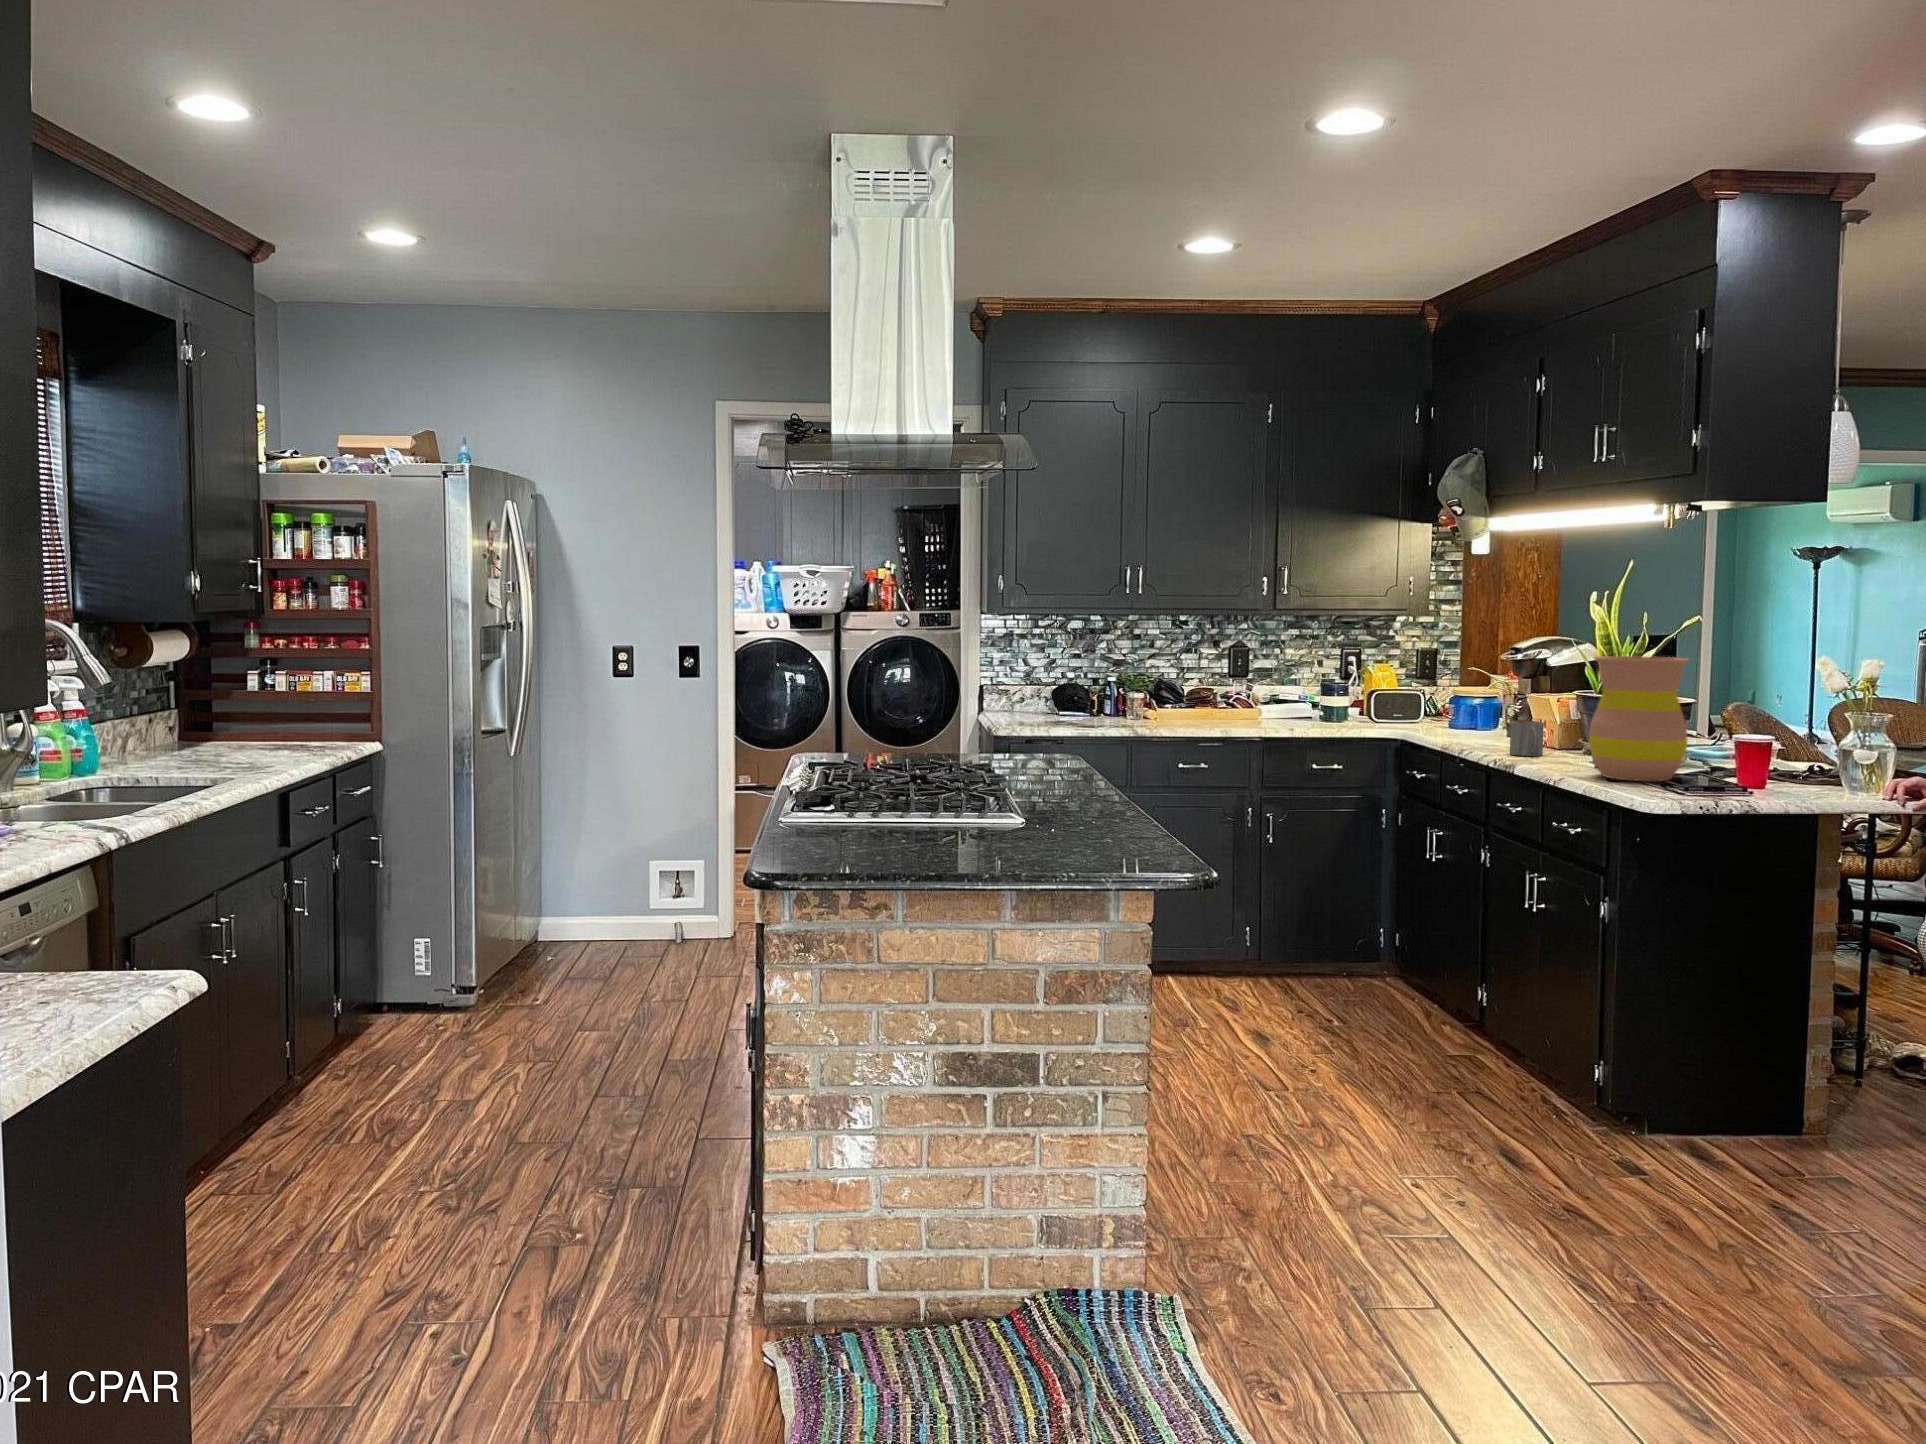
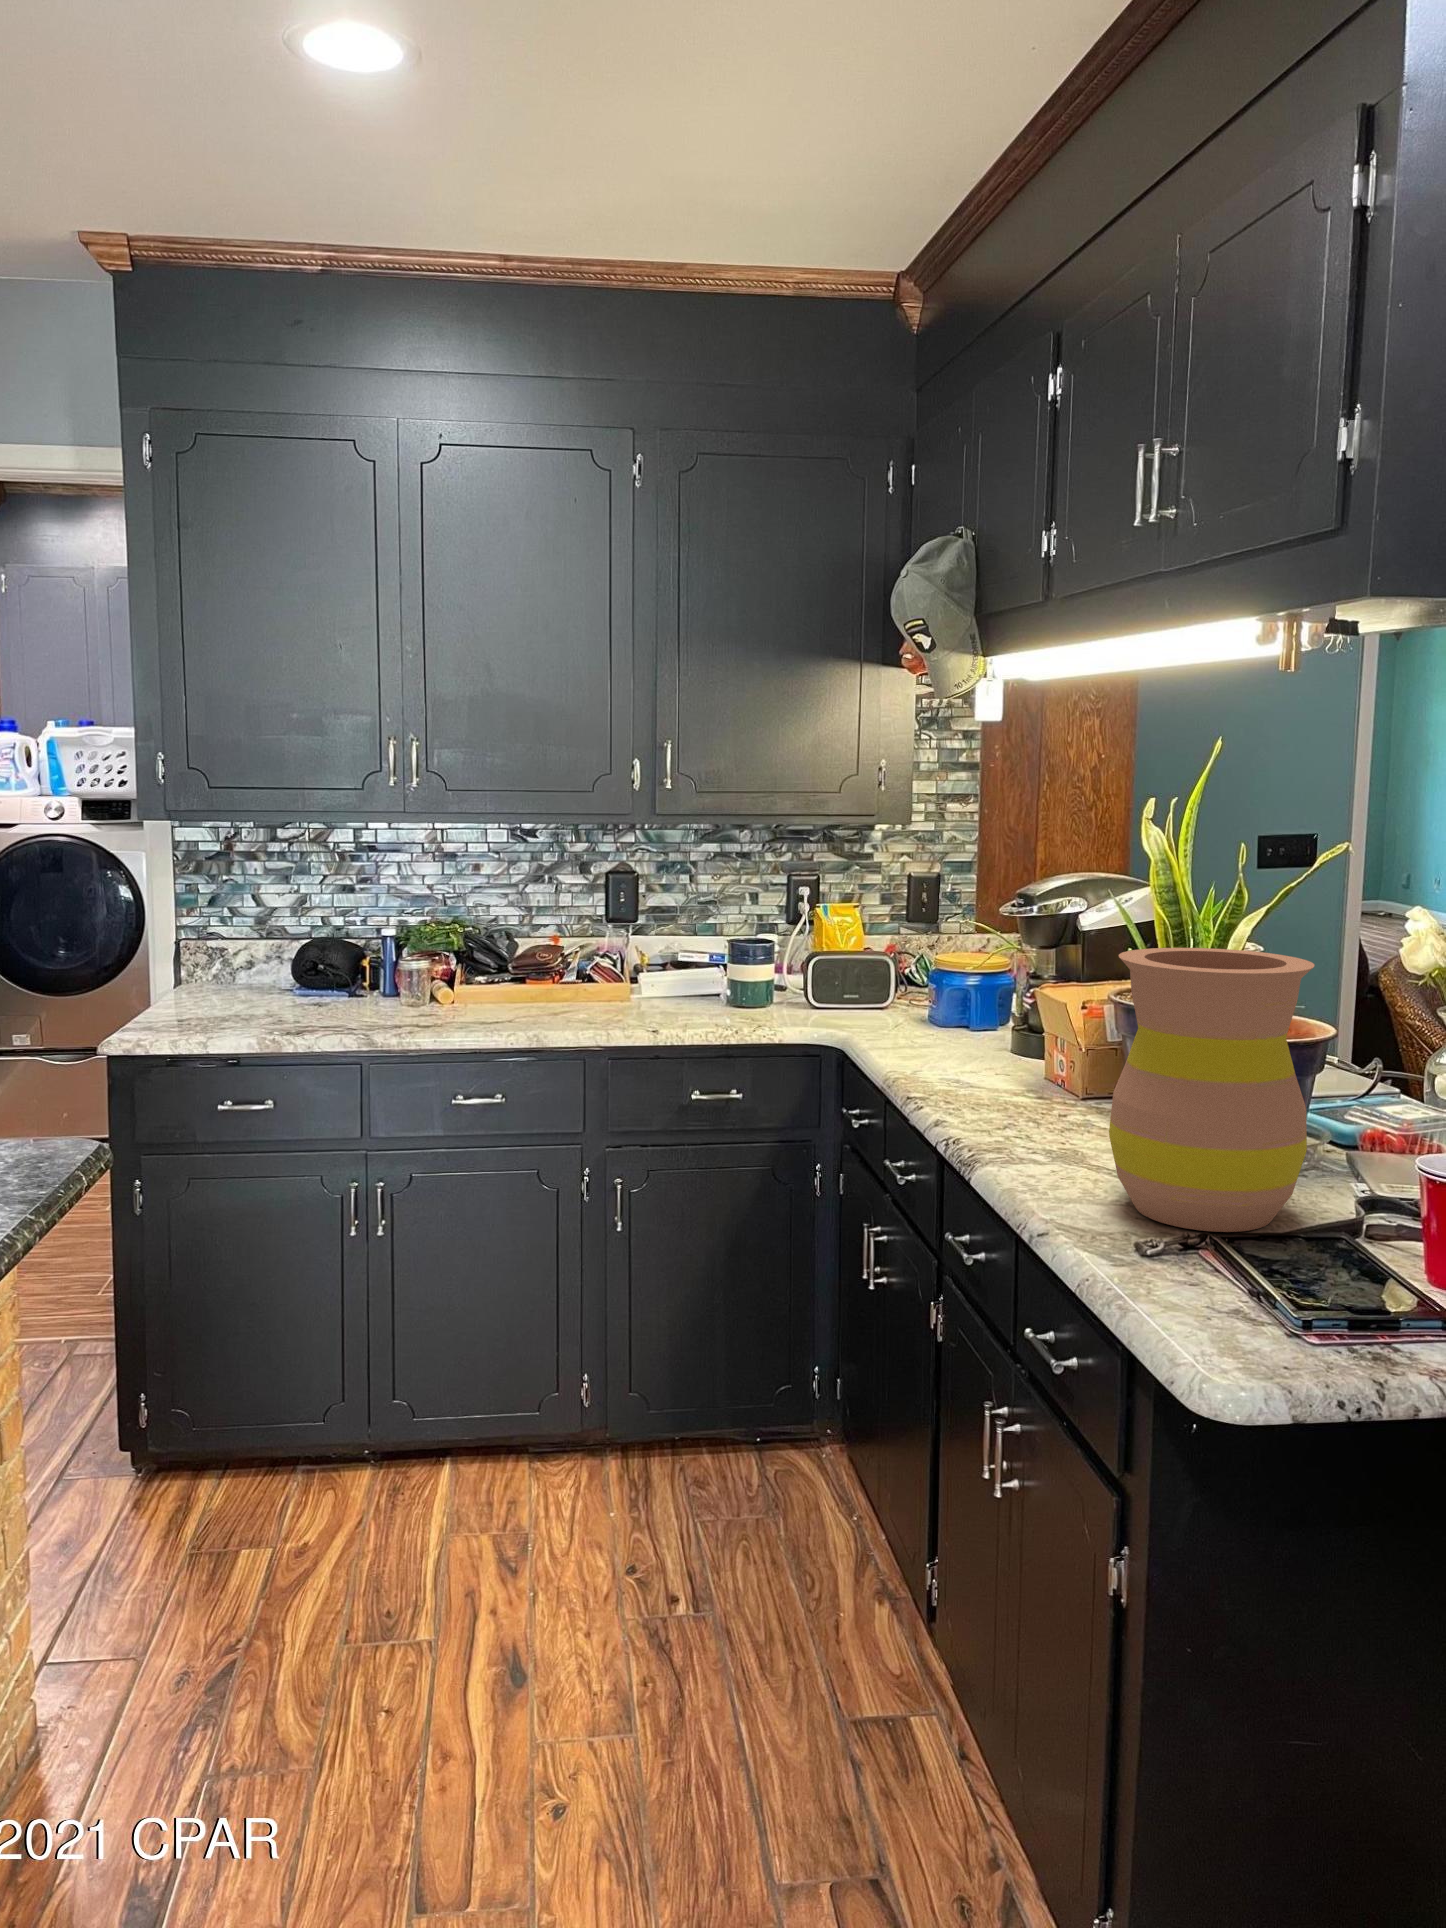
mug: present [1510,721,1544,756] -> none [991,1046,1051,1119]

